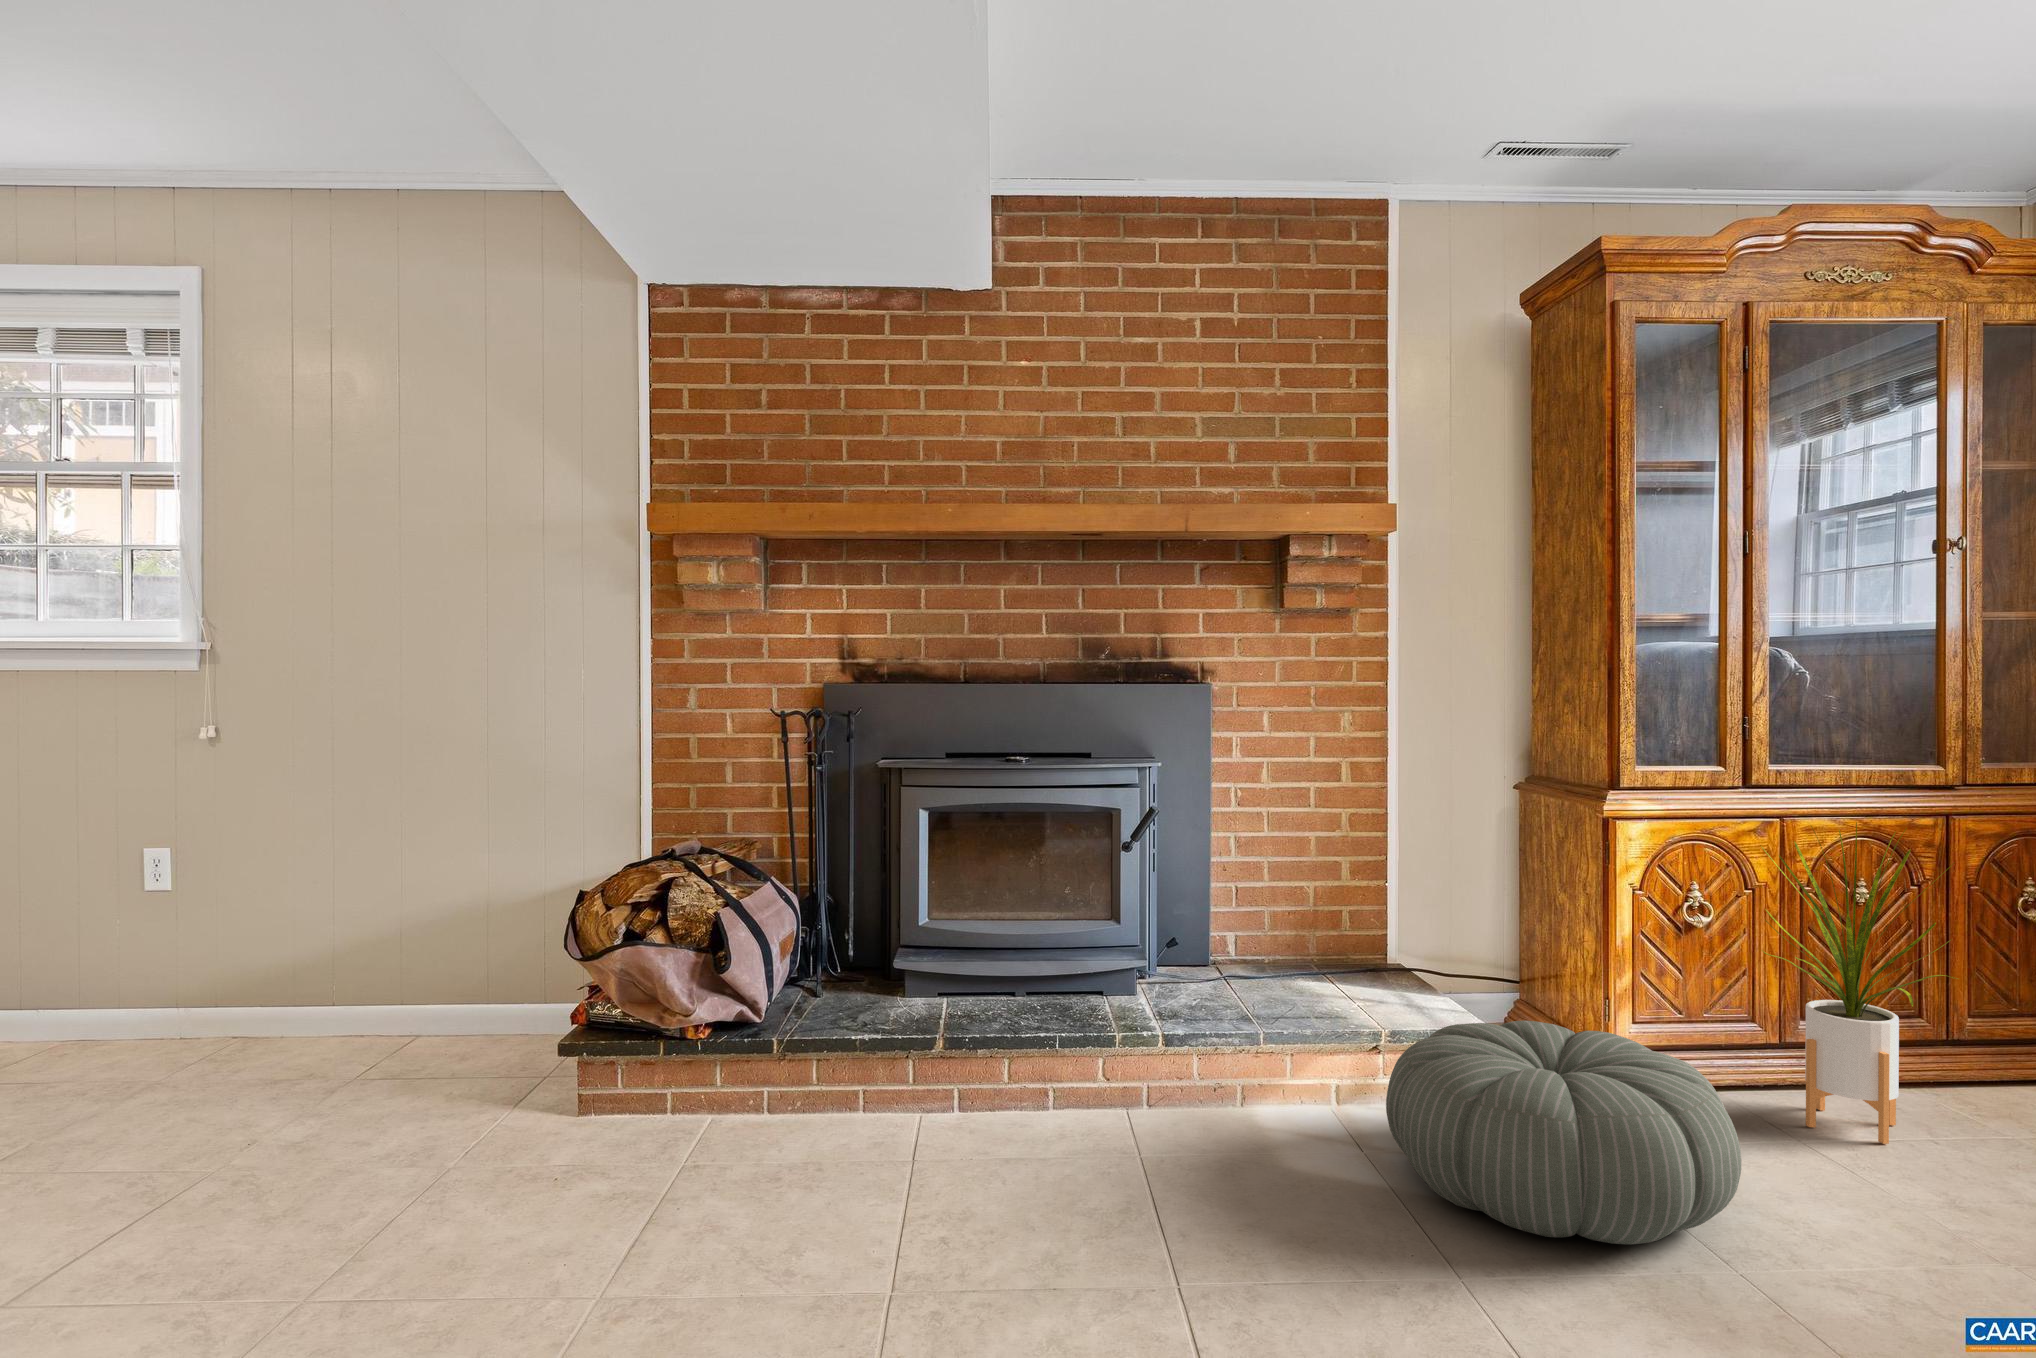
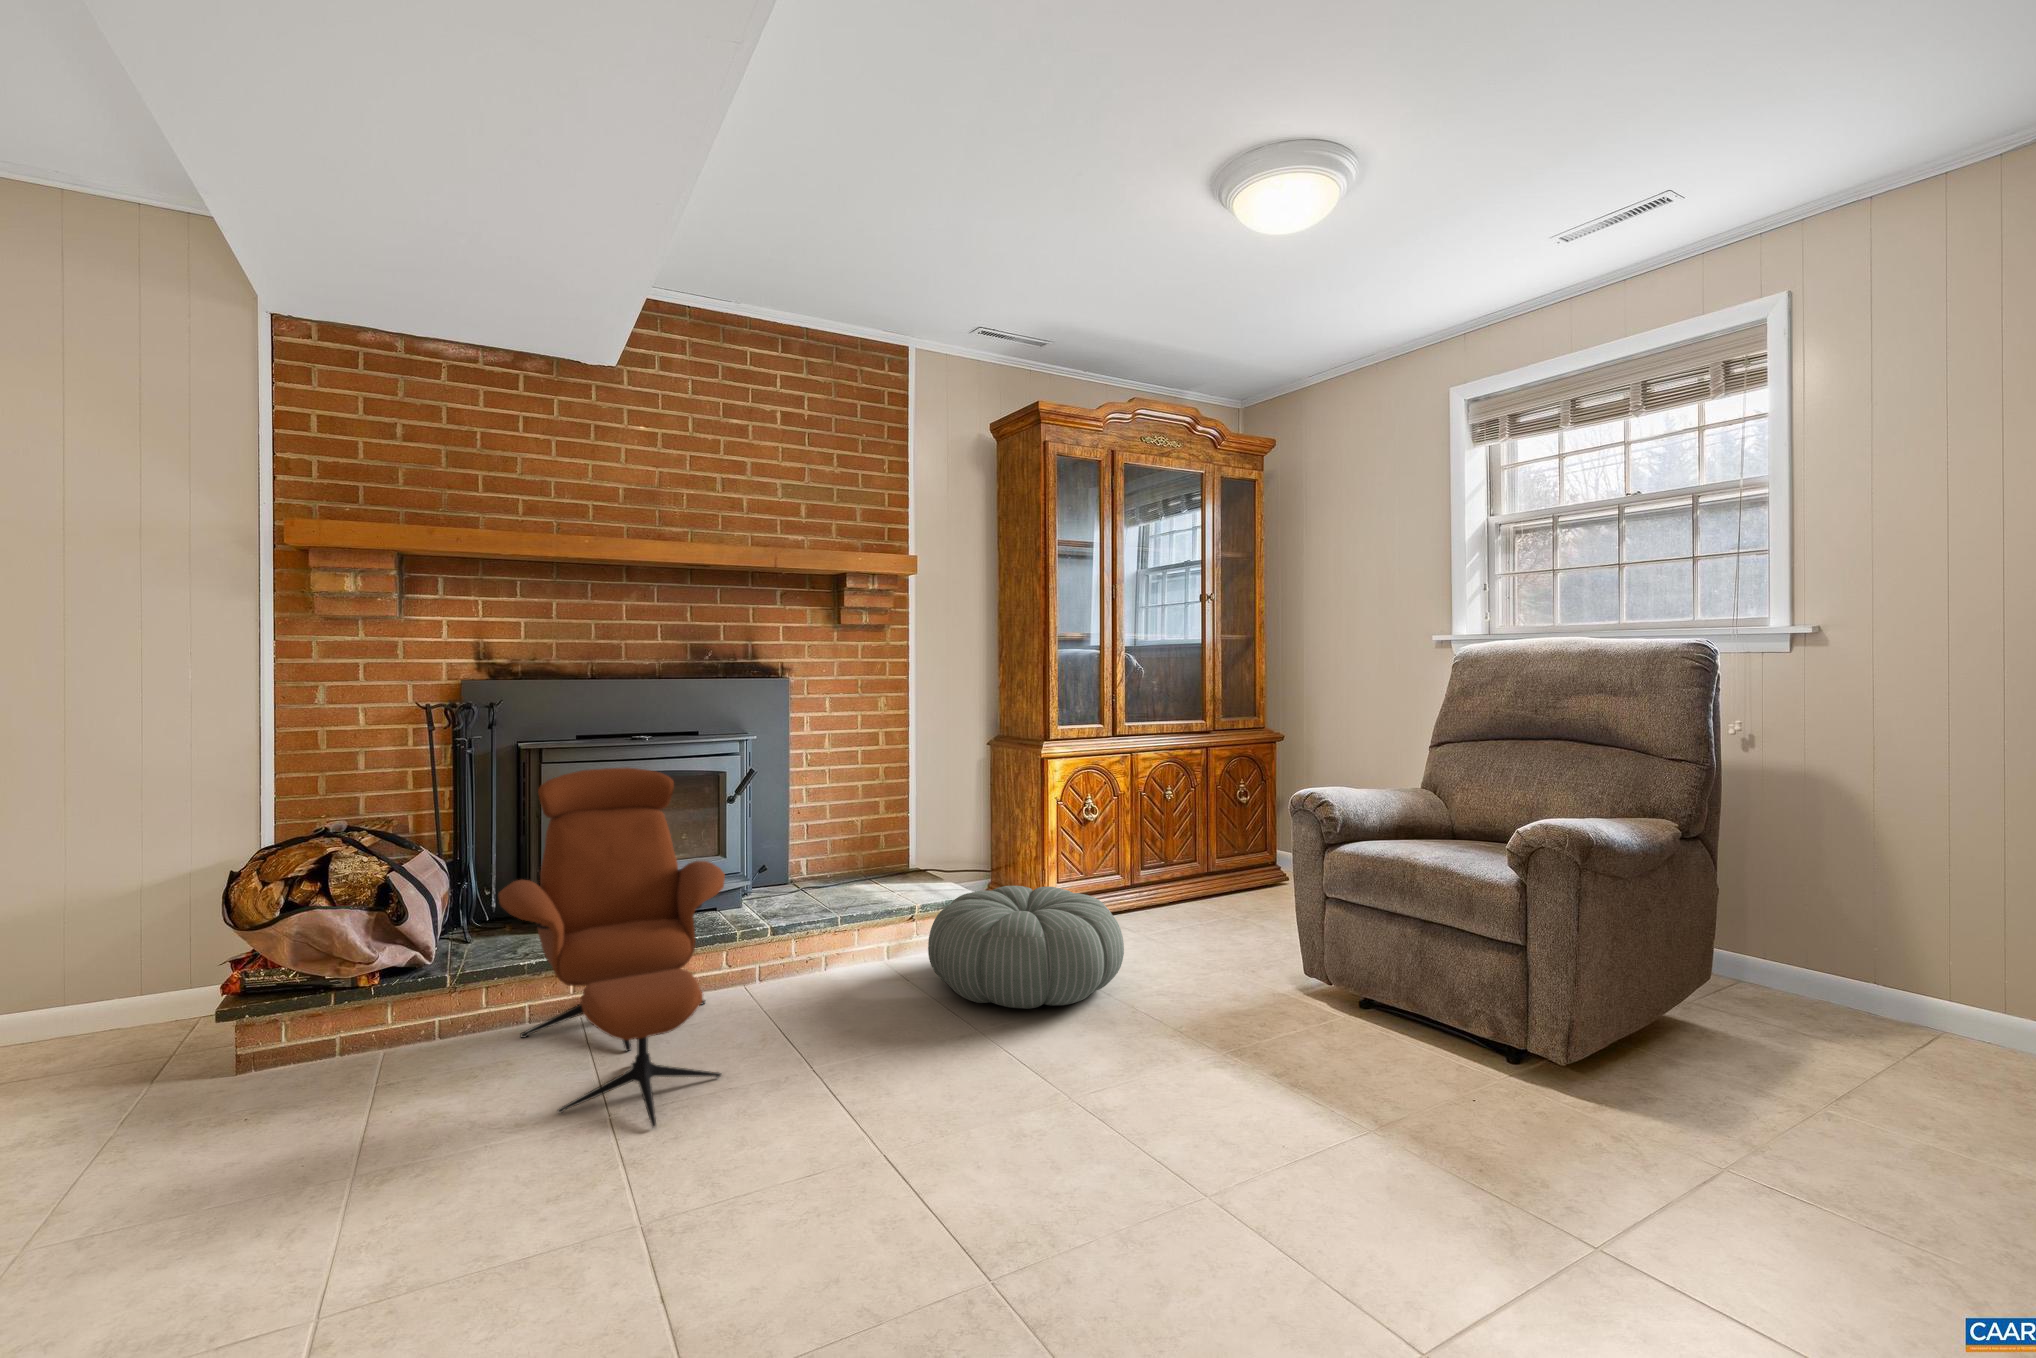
lounge chair: none [823,798,1093,1300] -> present [499,768,725,1127]
house plant: present [1762,822,1957,1144] -> none [1123,753,1216,931]

